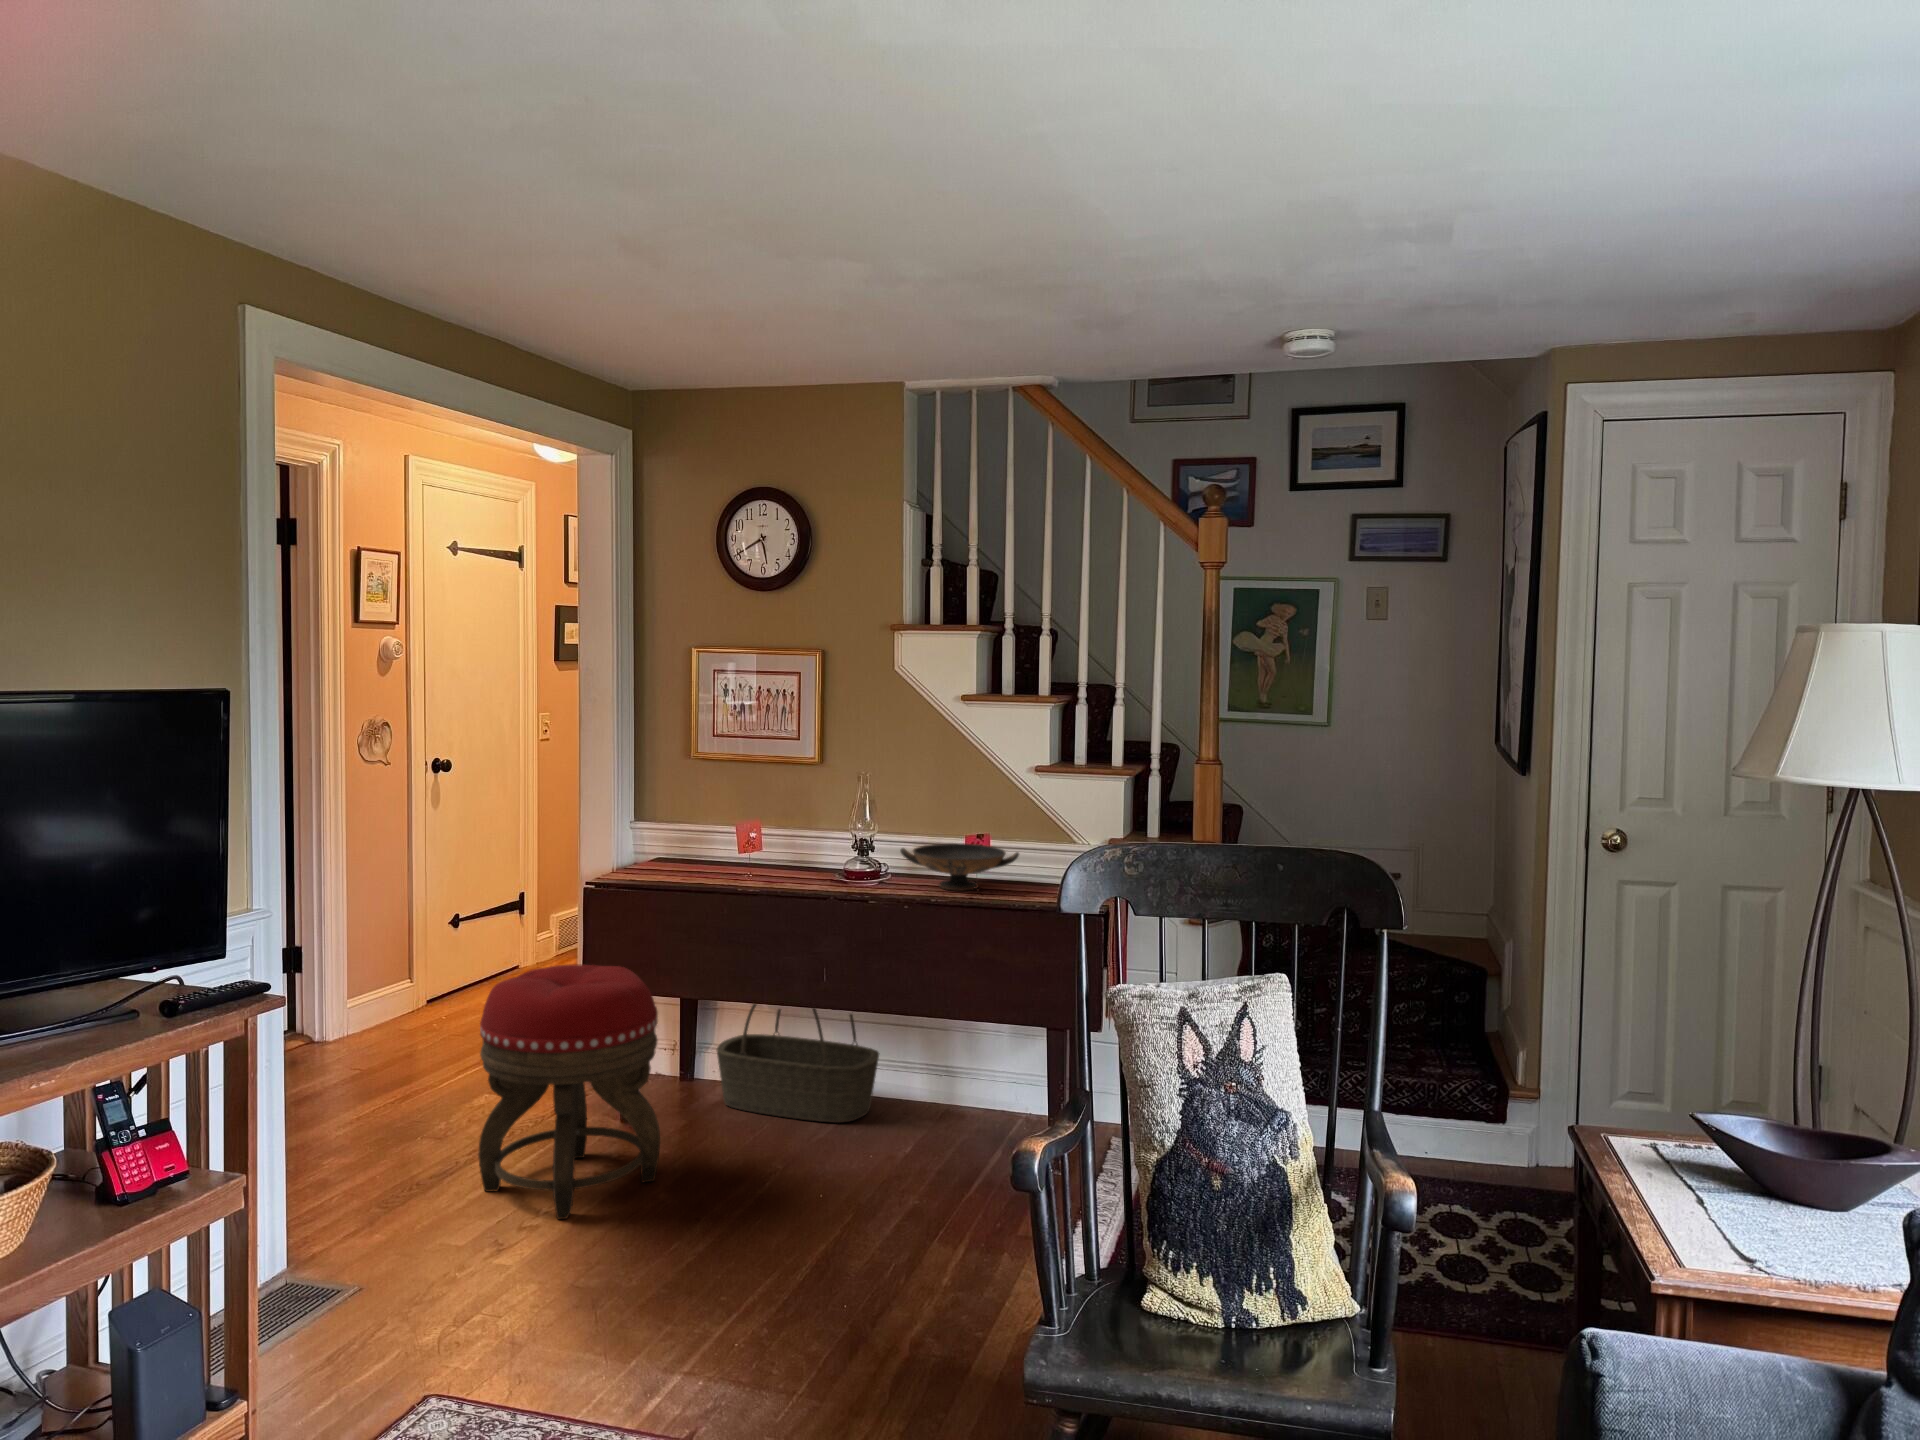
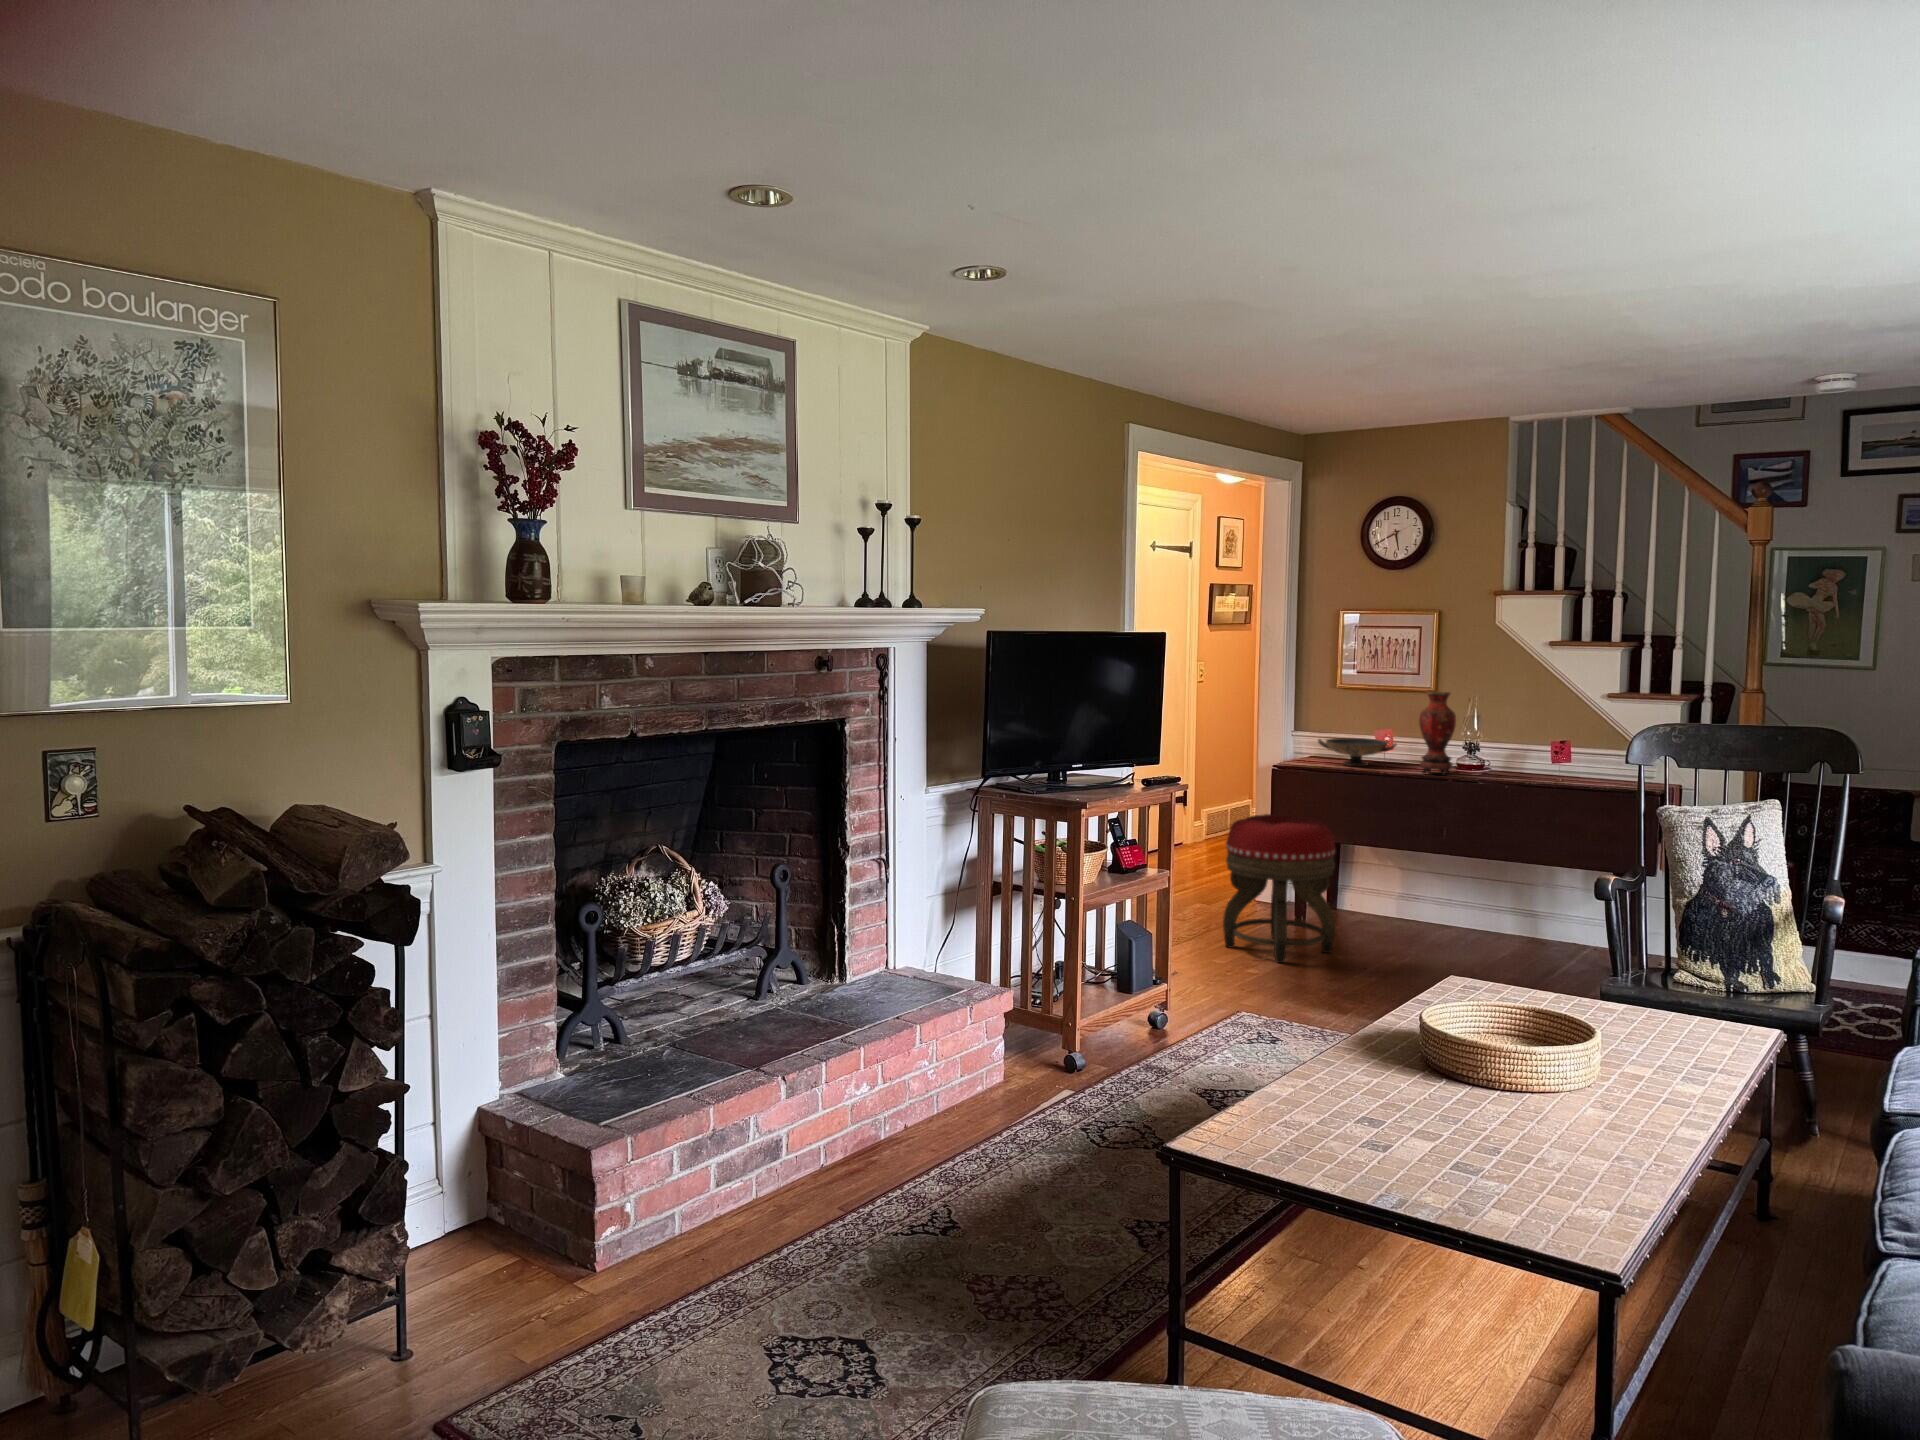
vase: none [792,764,842,887] -> present [1419,691,1456,775]
decorative bowl: present [900,843,1019,890] -> present [1318,738,1396,766]
basket: present [716,1004,879,1123] -> none [1358,836,1478,938]

